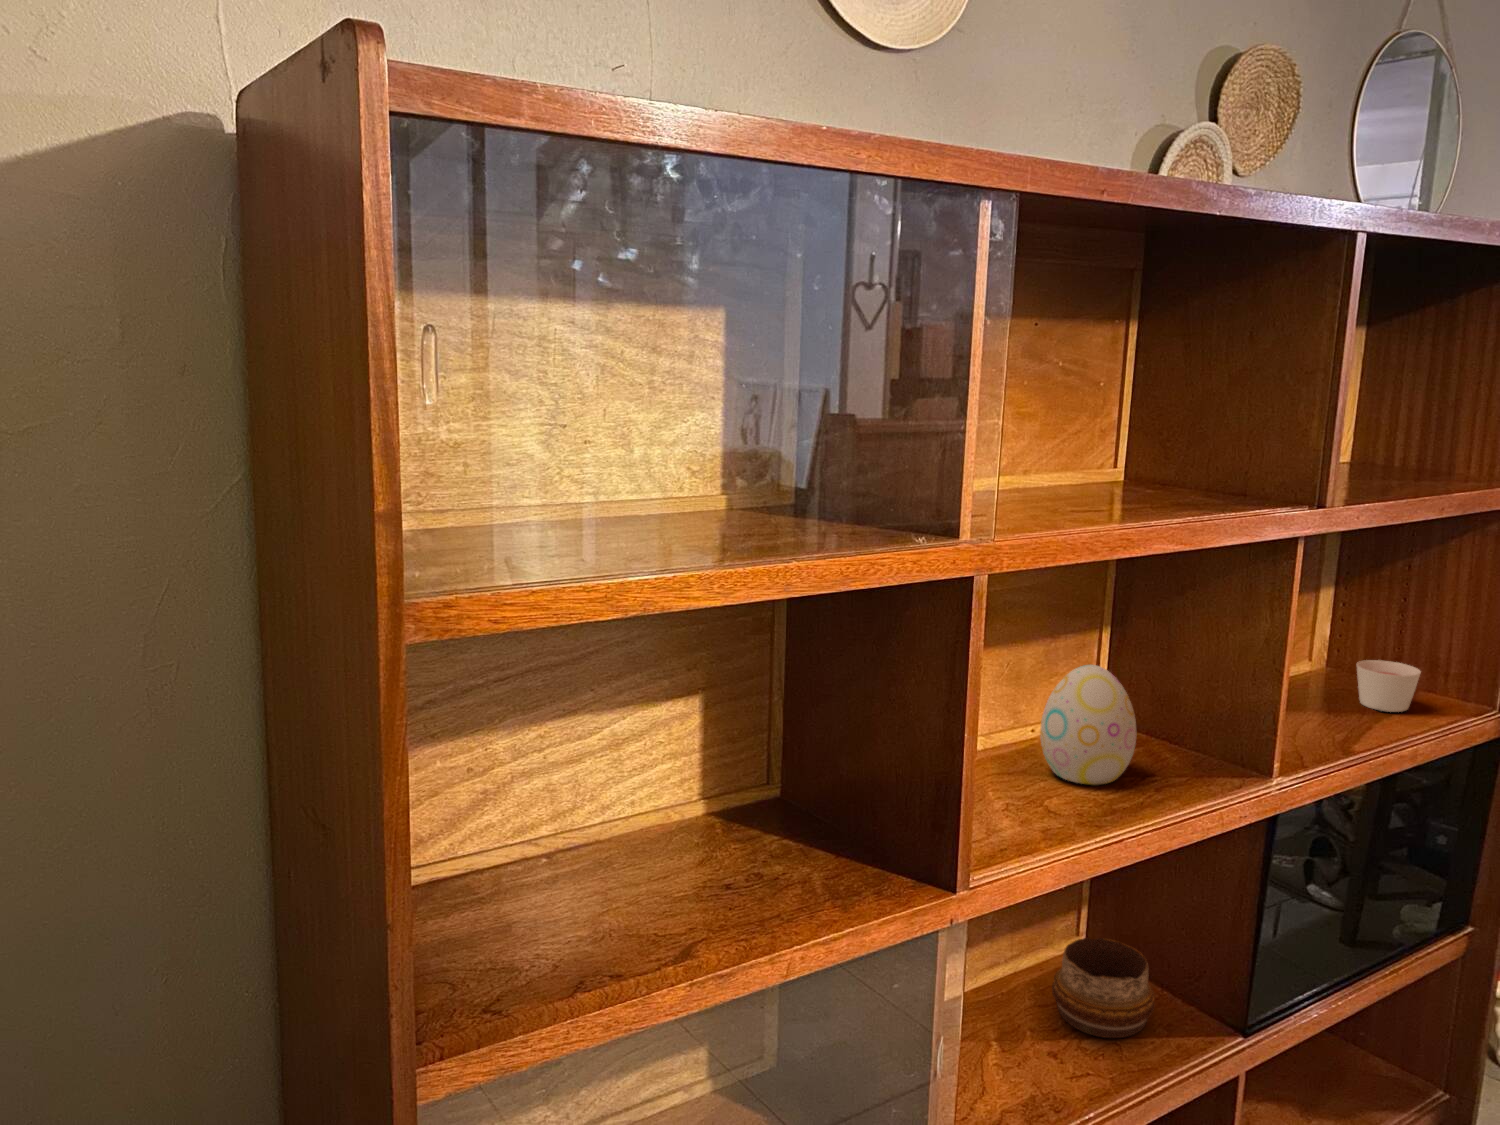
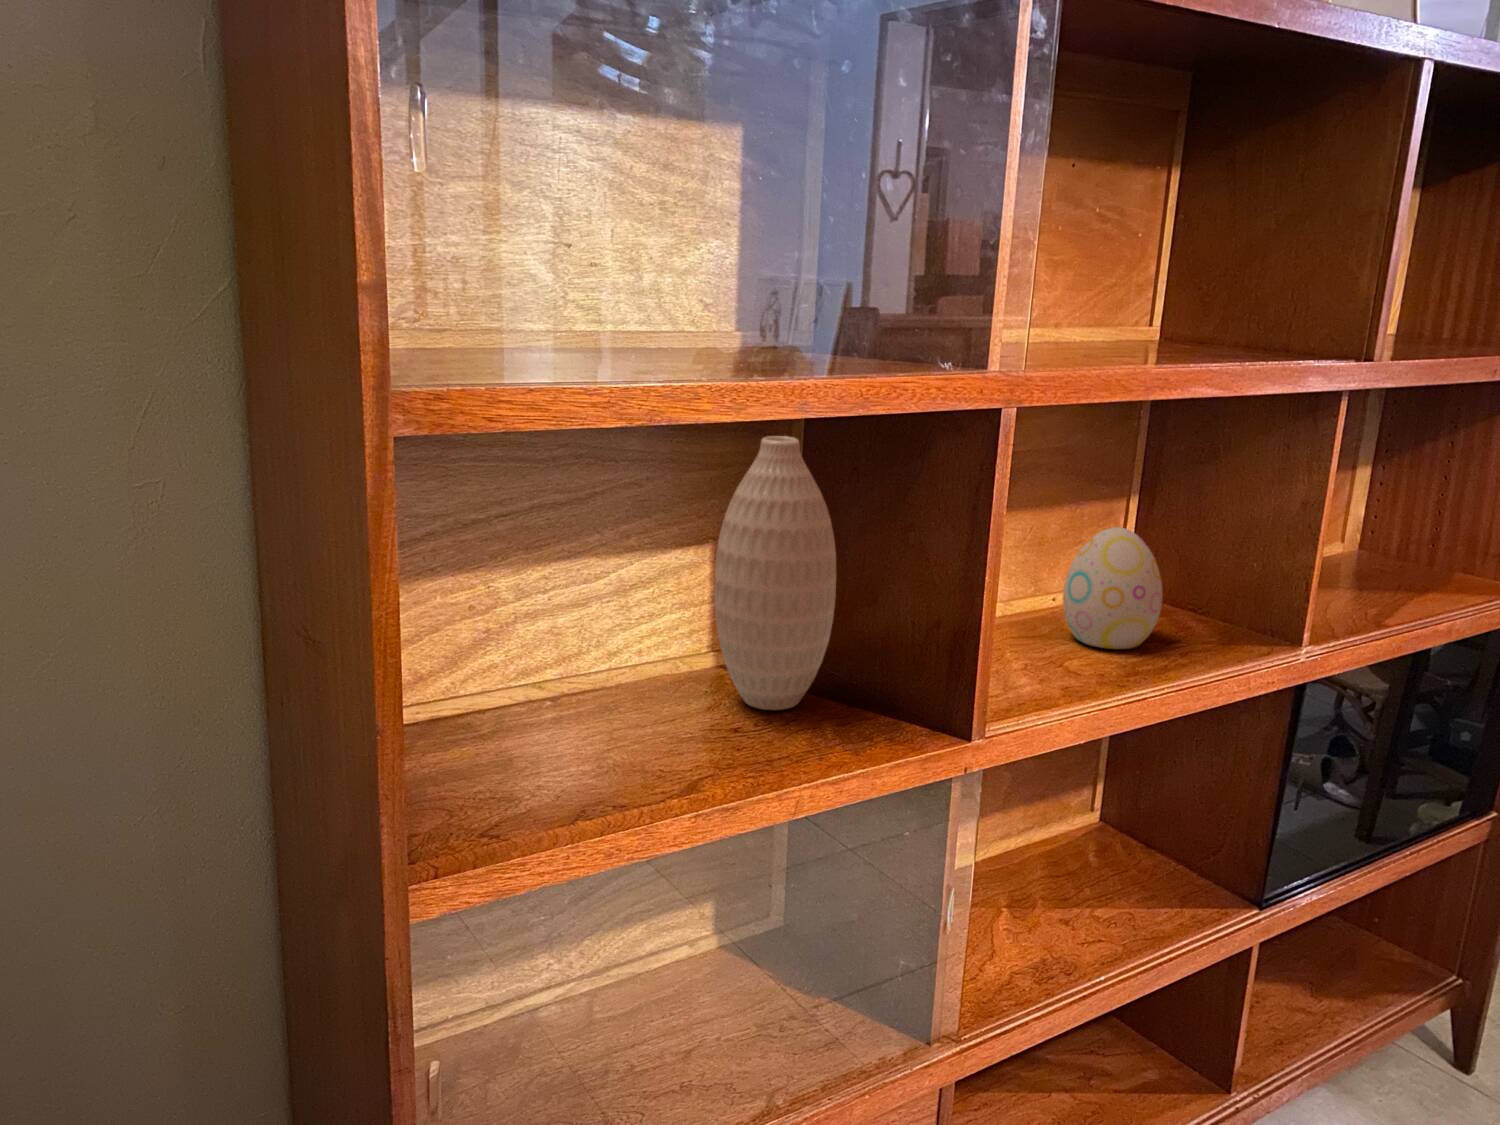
vase: none [703,598,821,863] -> present [714,436,836,710]
candle: present [1357,660,1421,712] -> none [1390,539,1457,591]
decorative bowl: present [1052,938,1154,1038] -> none [1065,809,1169,906]

